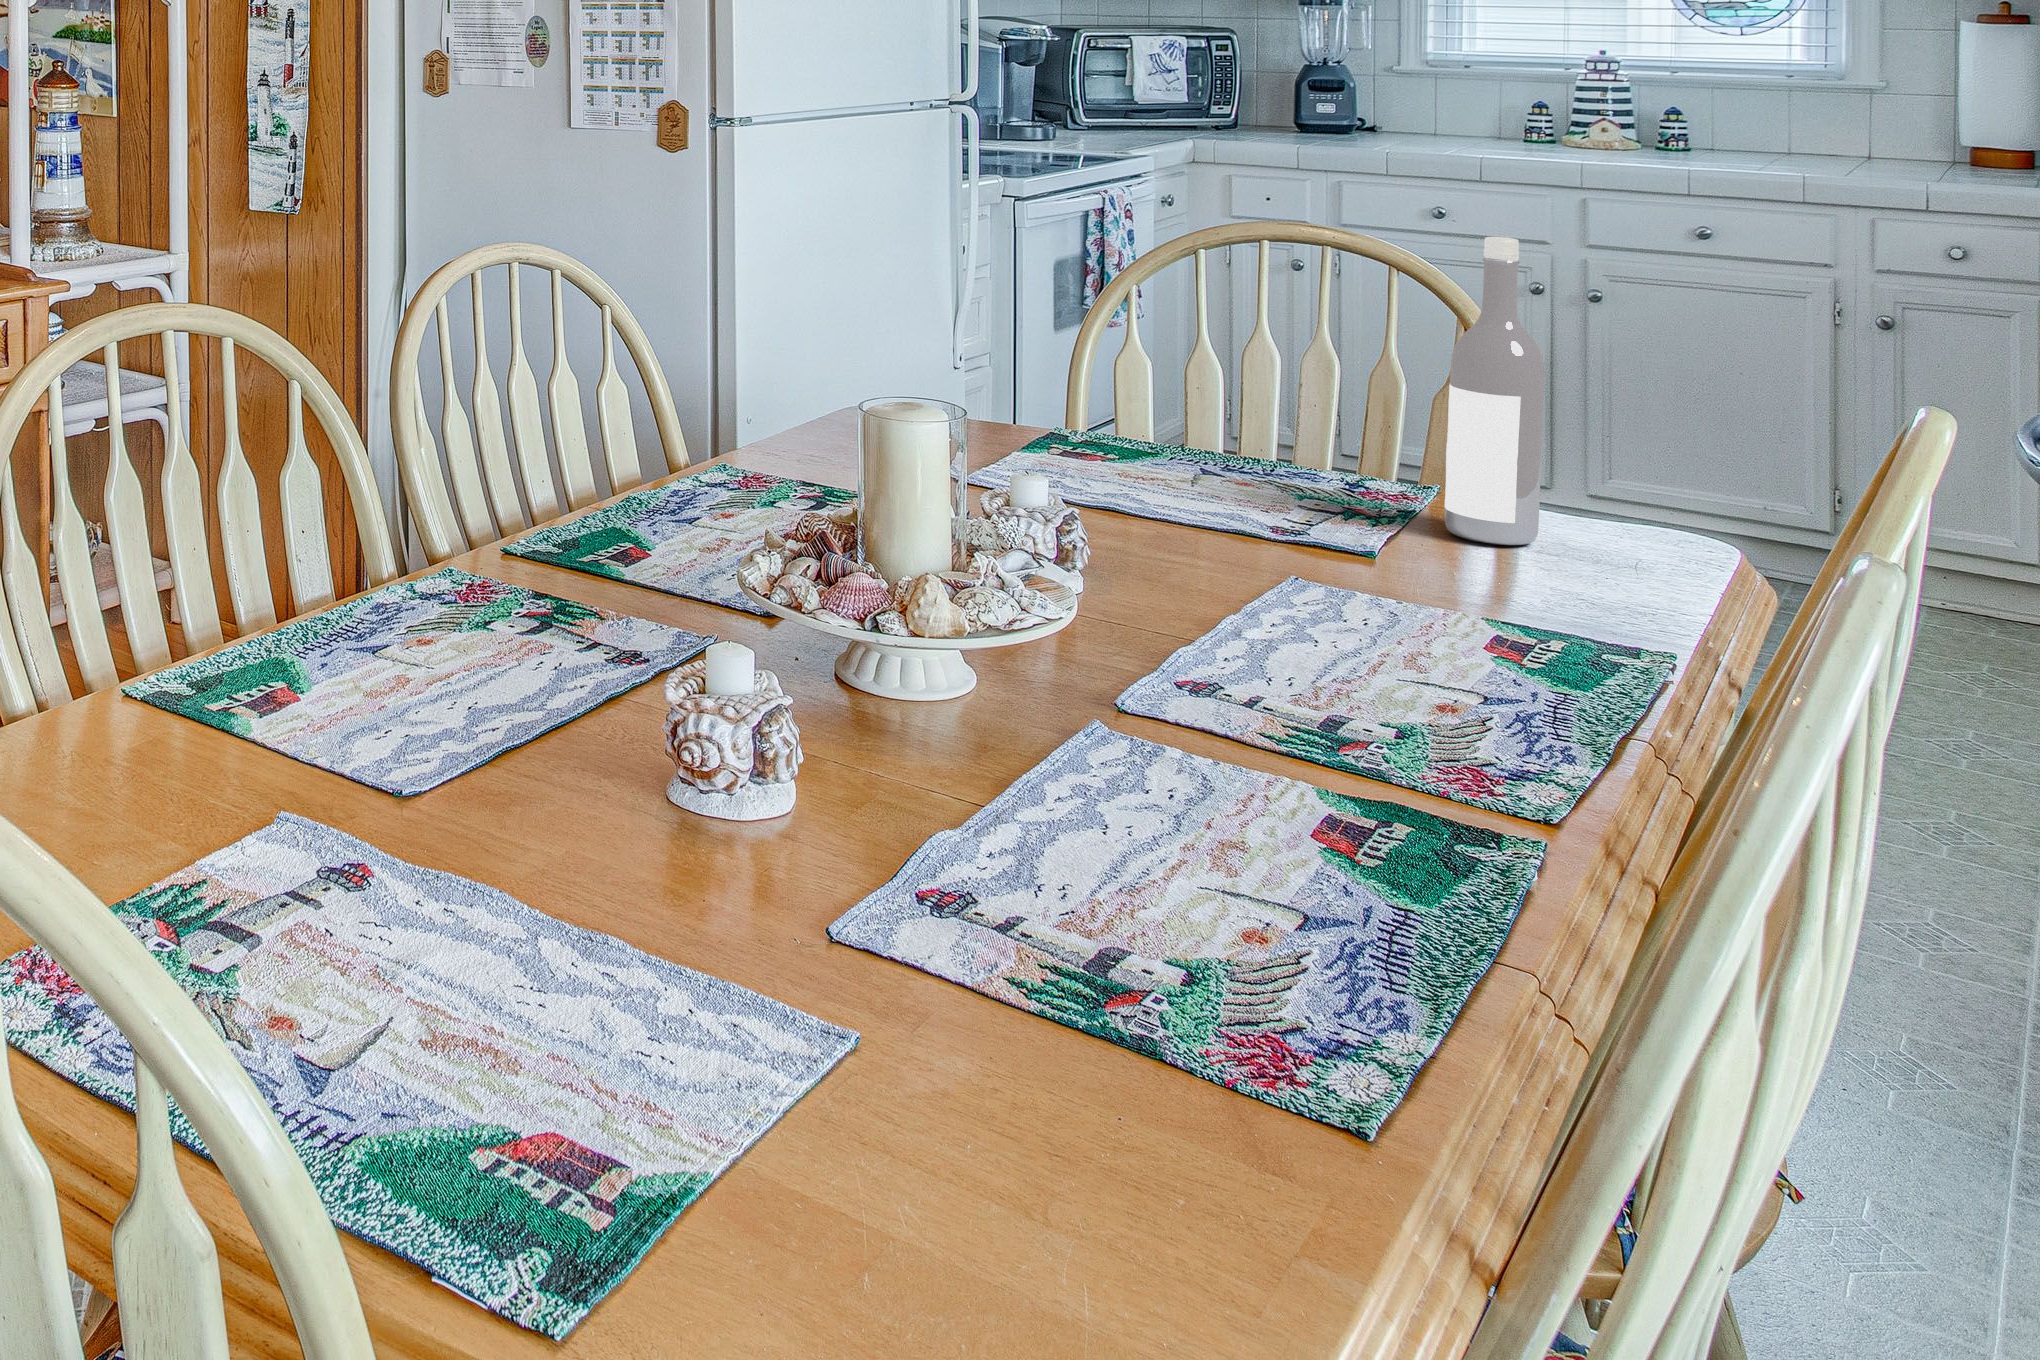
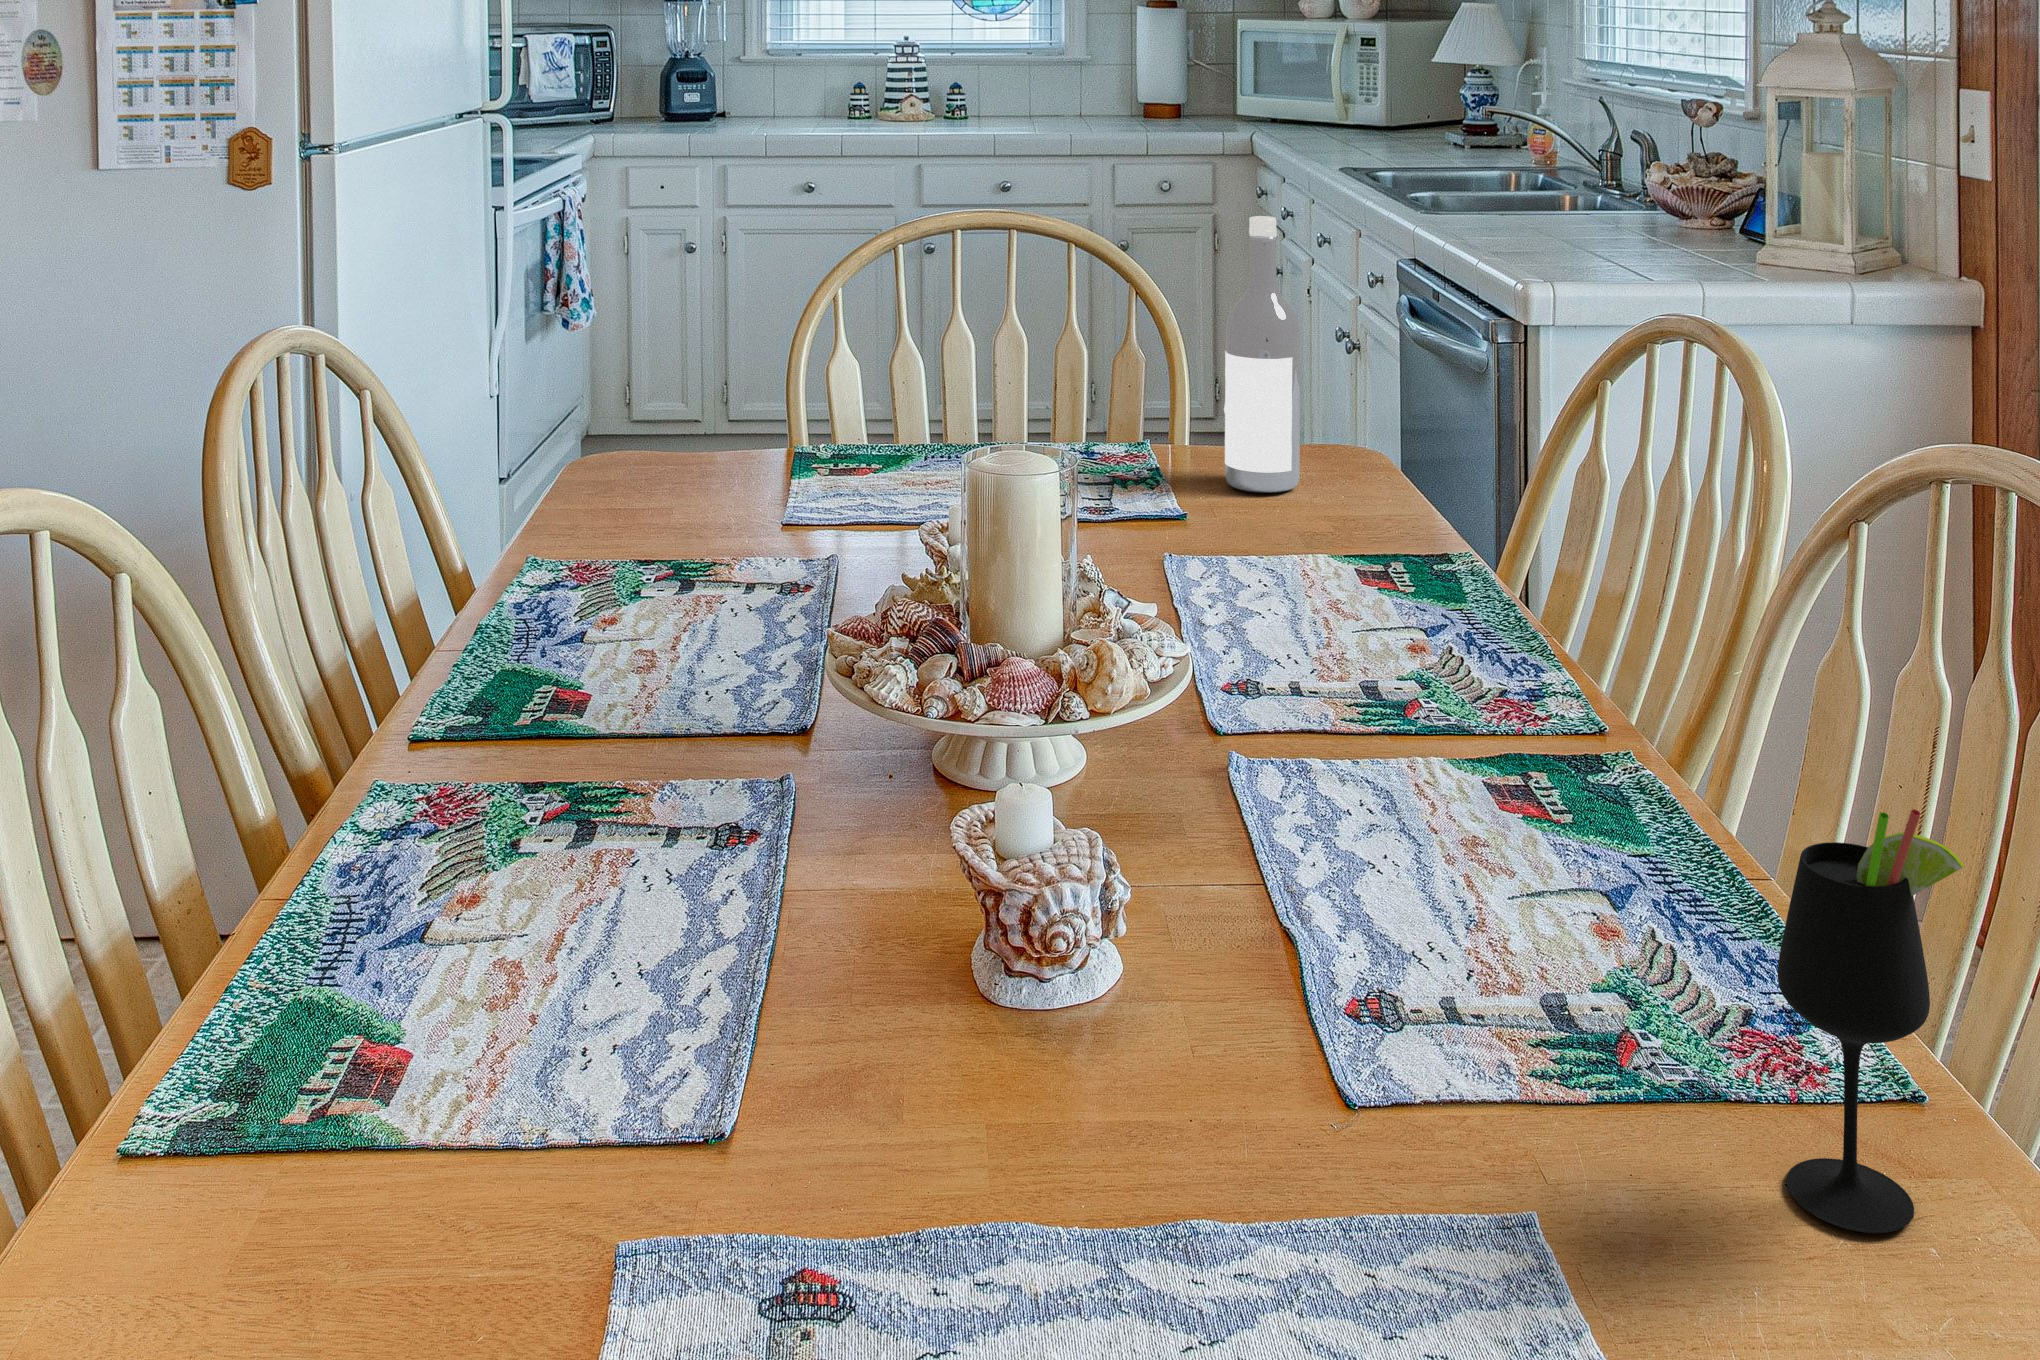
wine glass: none [1071,694,1205,1082] -> present [1778,809,1964,1233]

